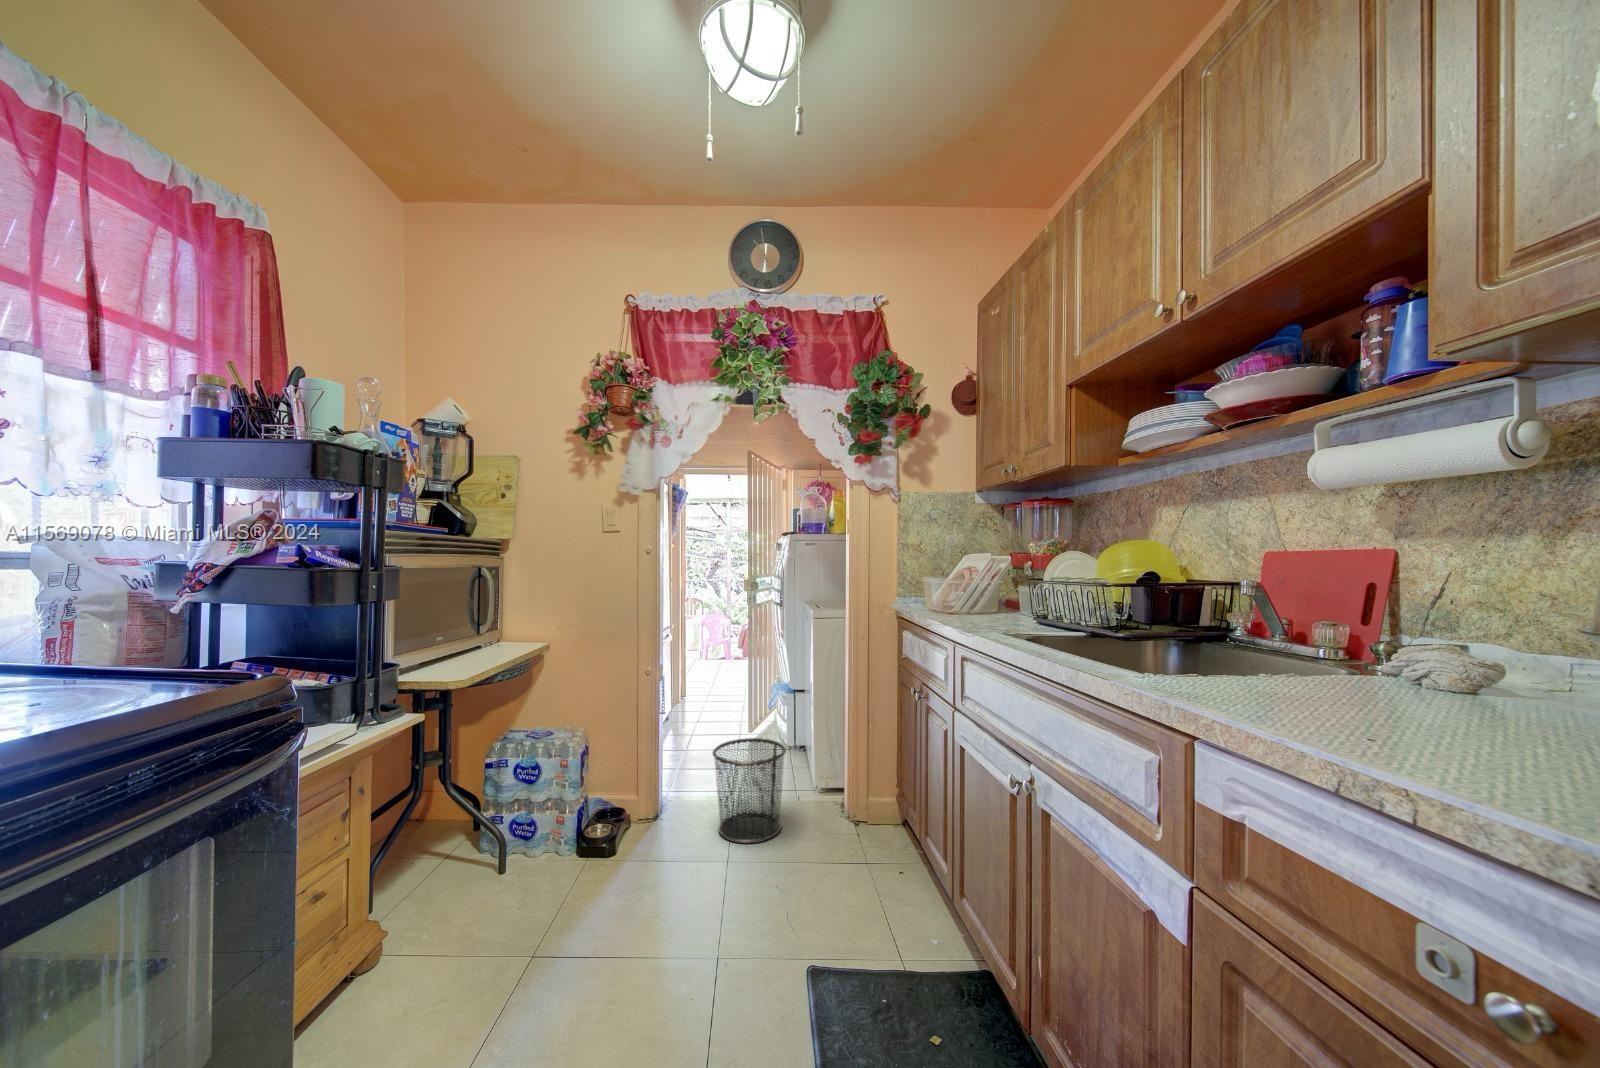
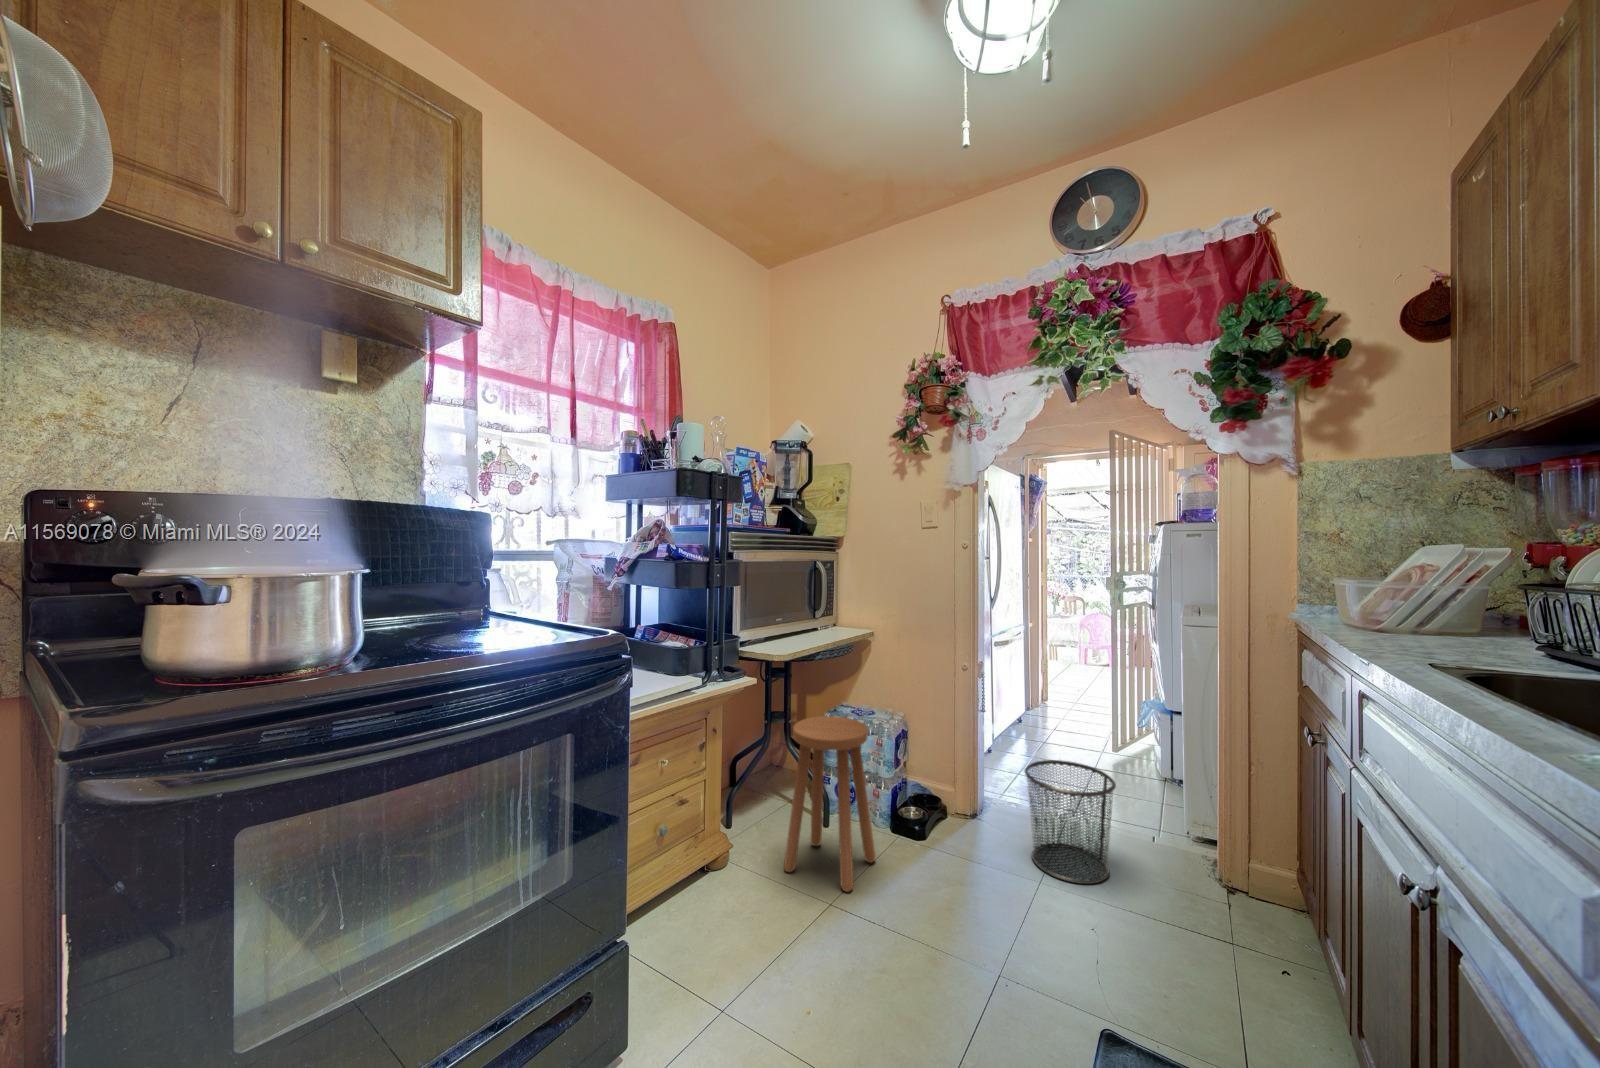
stool: none [463,739,574,939] -> present [784,716,876,892]

